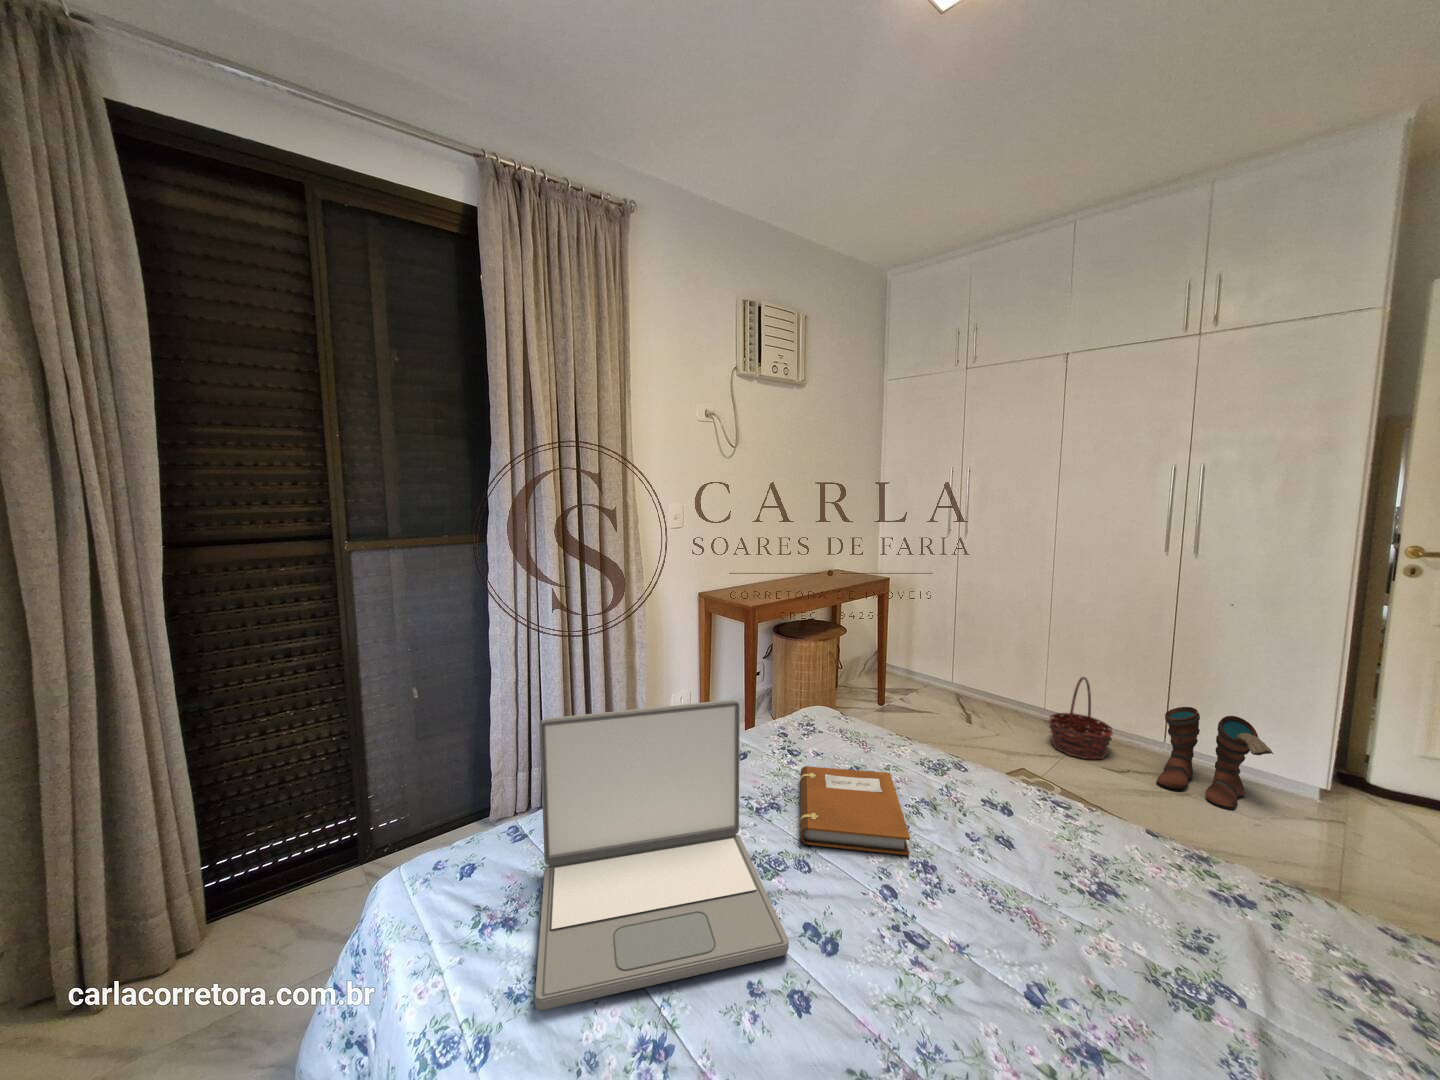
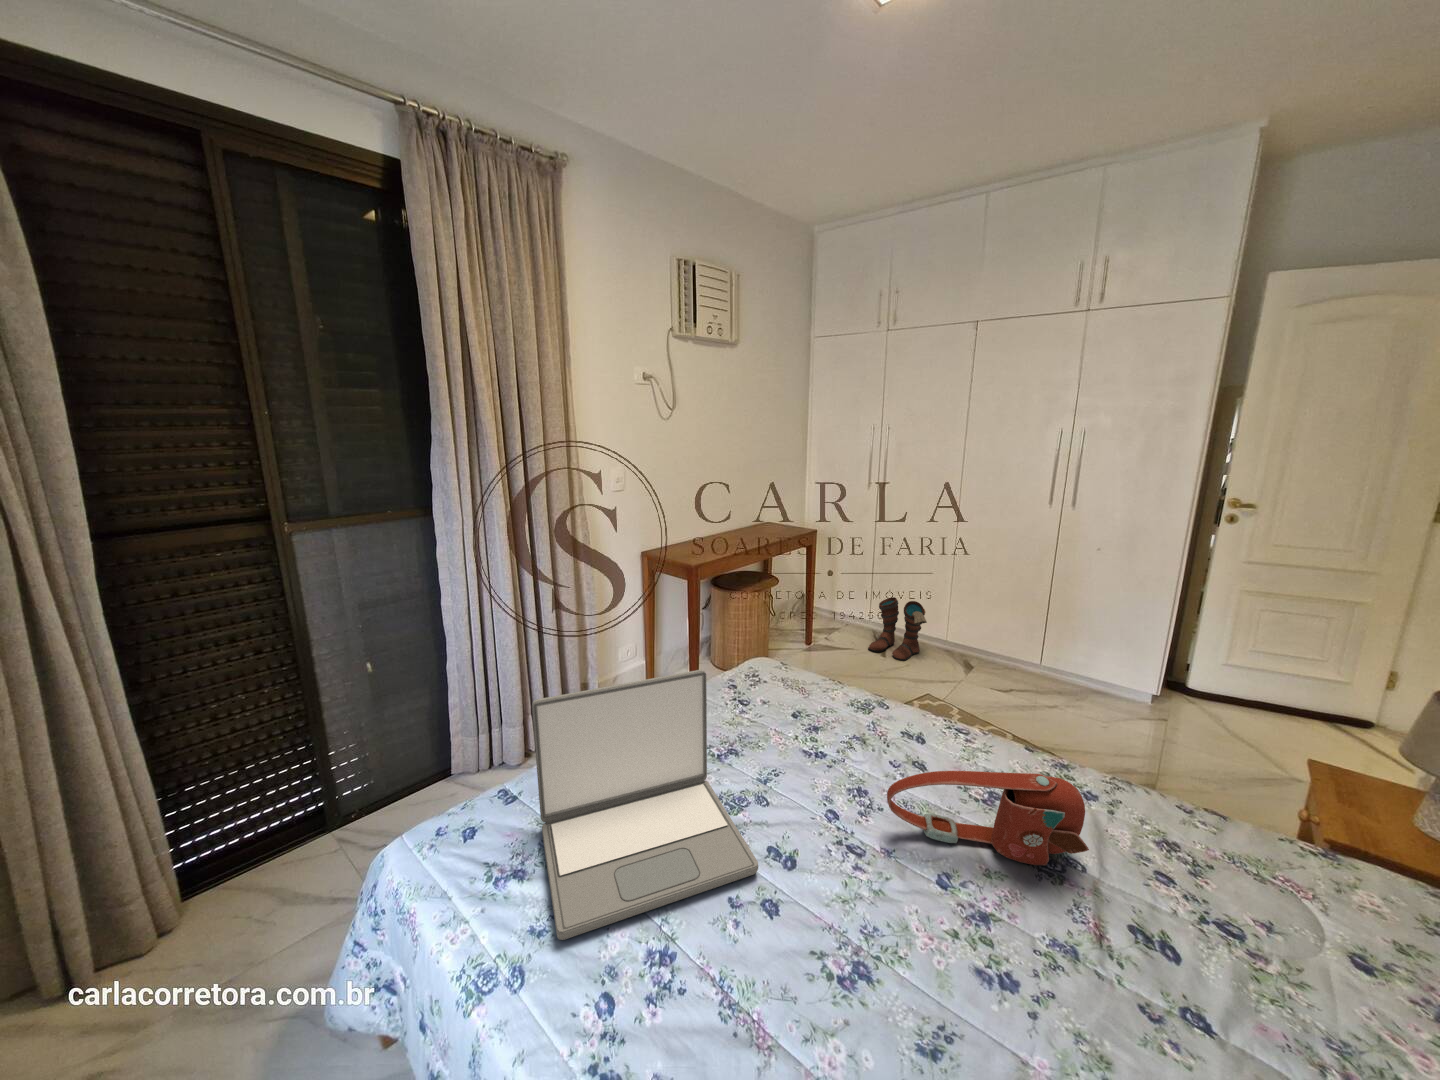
basket: present [1049,677,1113,759] -> none [950,613,1002,682]
boots: present [1156,707,1274,809] -> present [868,597,927,660]
notebook: present [800,766,910,855] -> none [753,716,848,784]
handbag: none [958,843,1249,990] -> present [887,771,1089,865]

